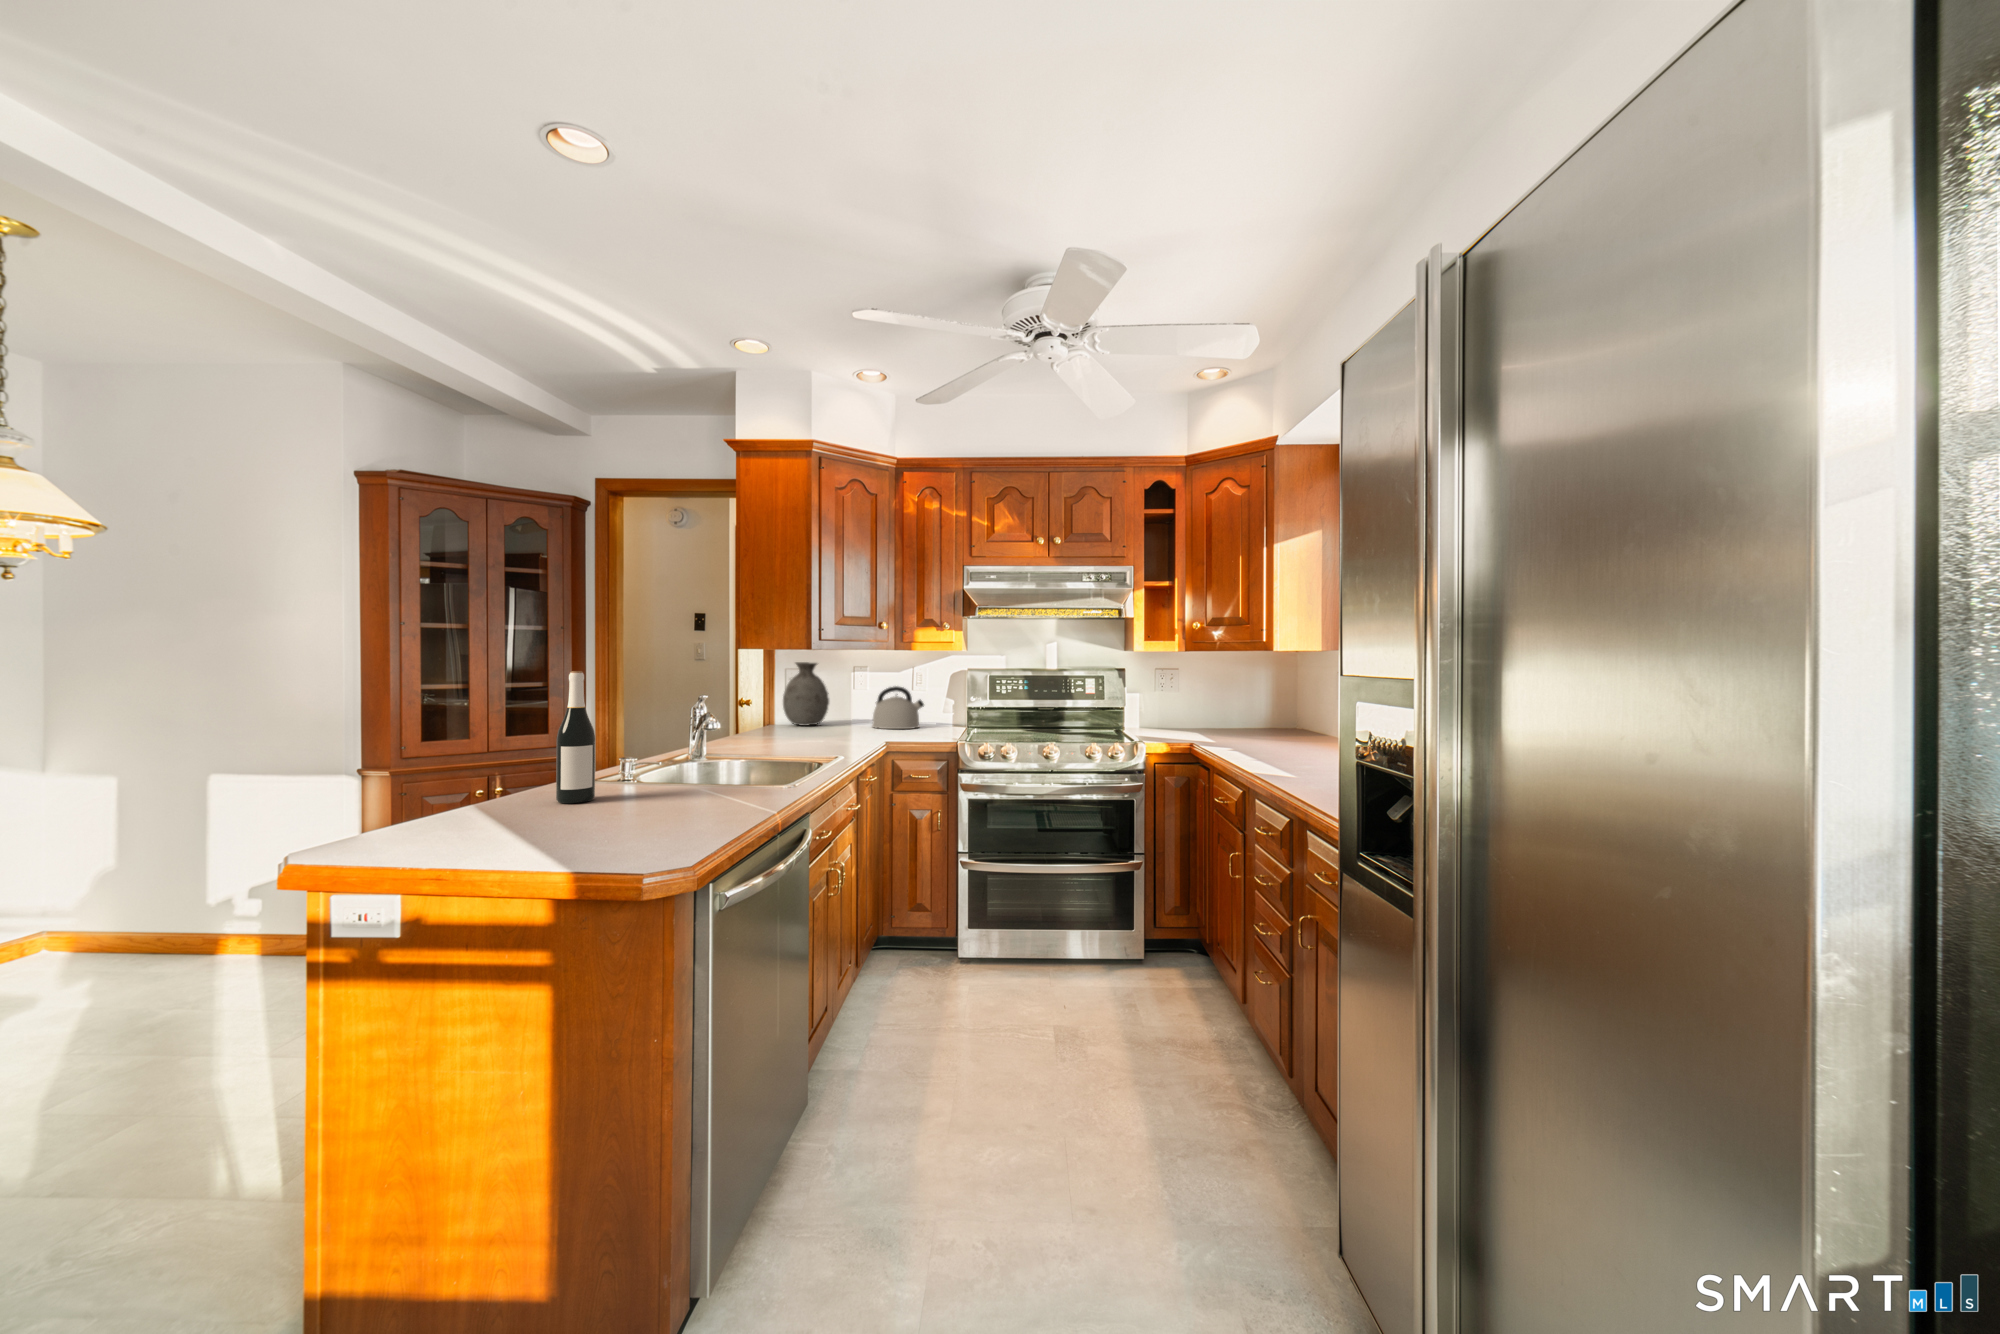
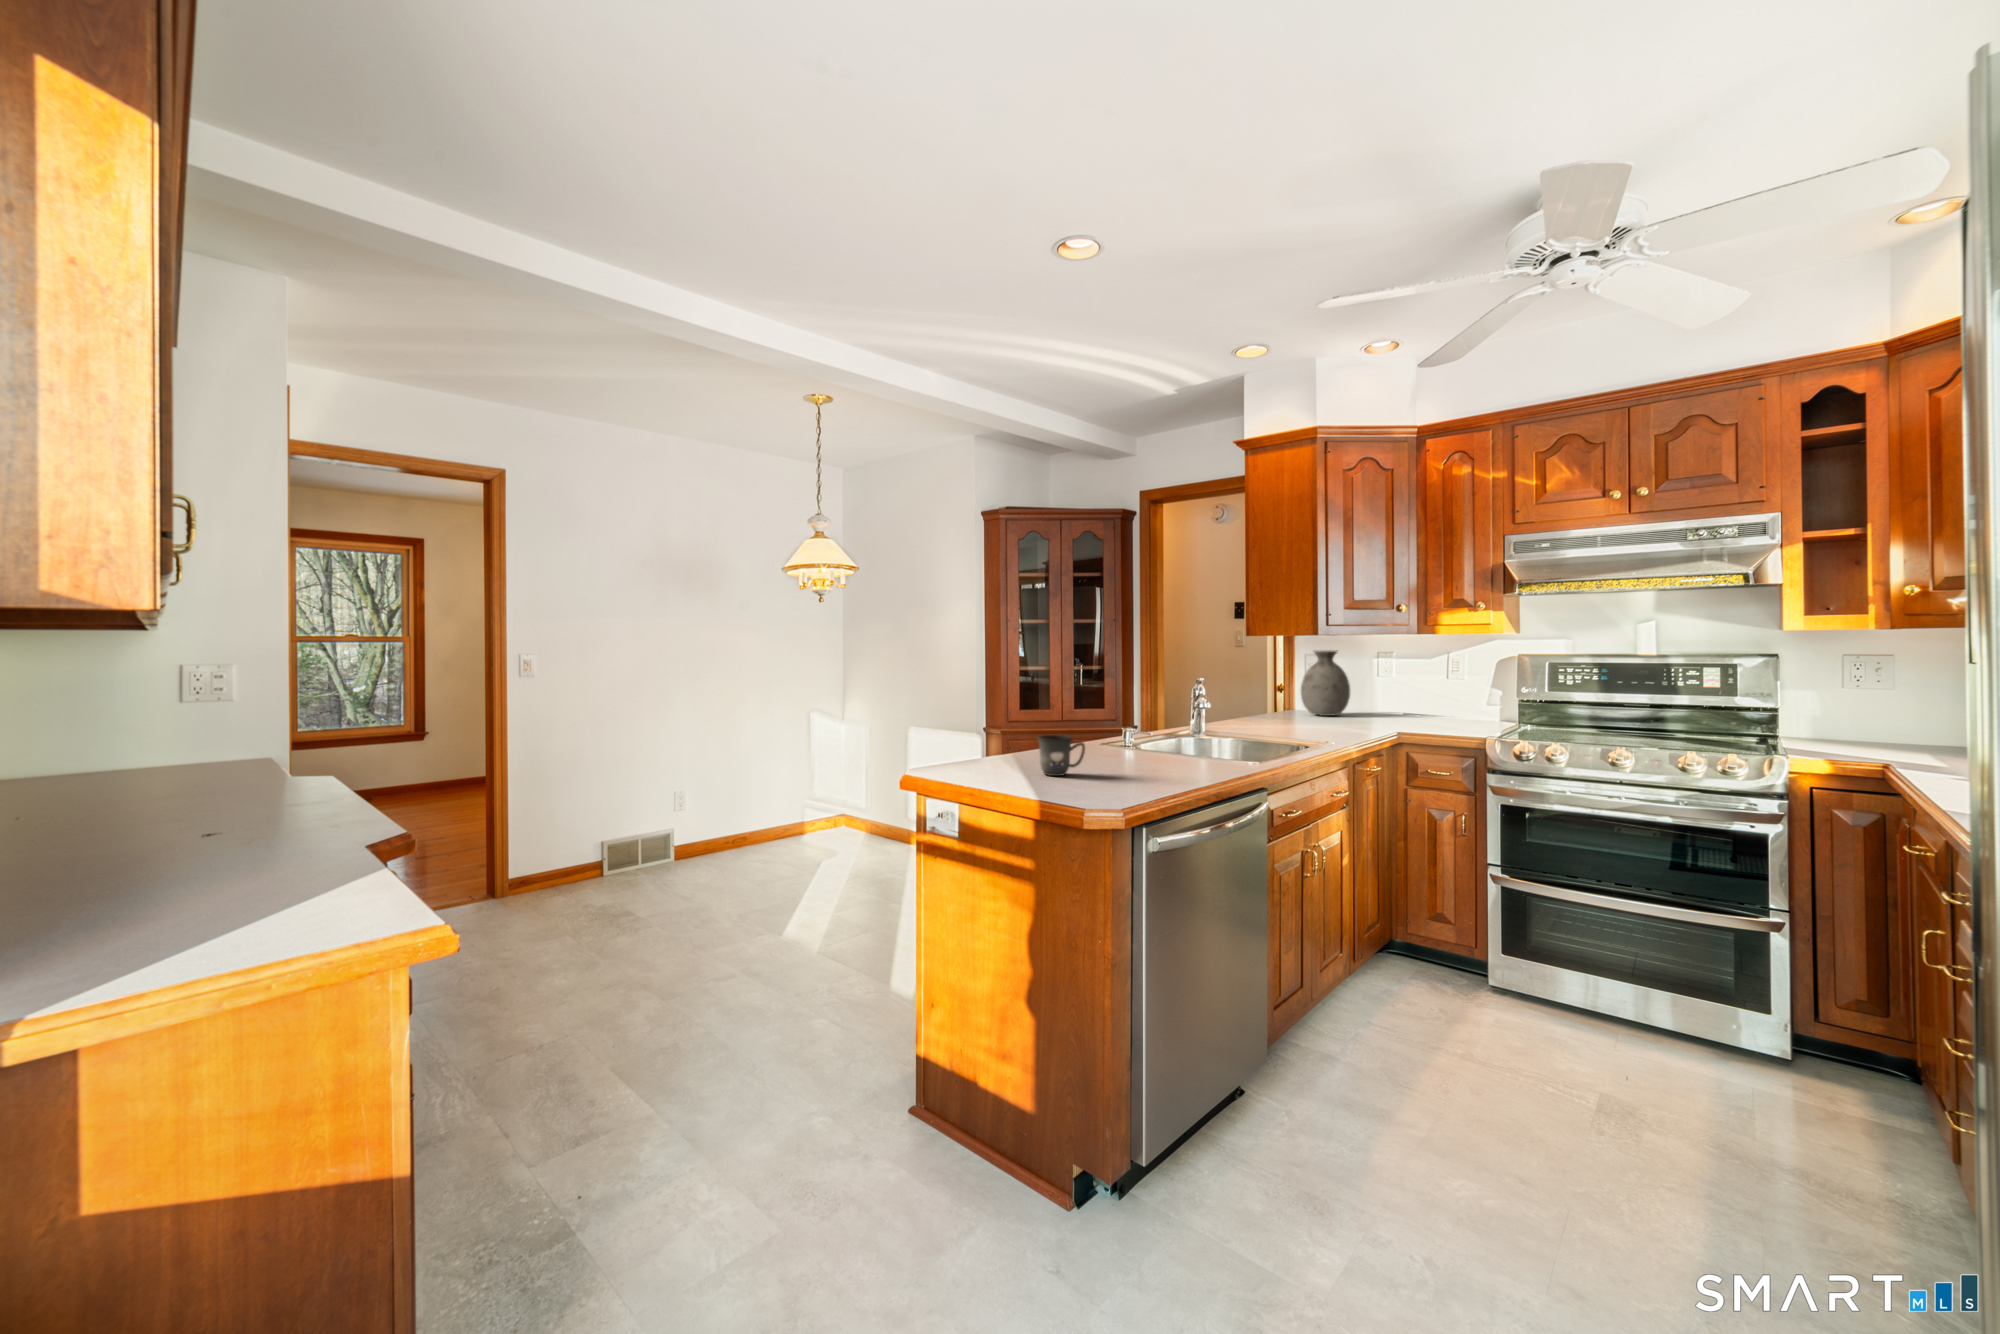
wine bottle: present [556,671,595,803] -> none [1082,658,1107,755]
kettle: present [872,686,924,729] -> none [1397,676,1461,724]
mug: none [496,787,580,853] -> present [1038,735,1085,776]

